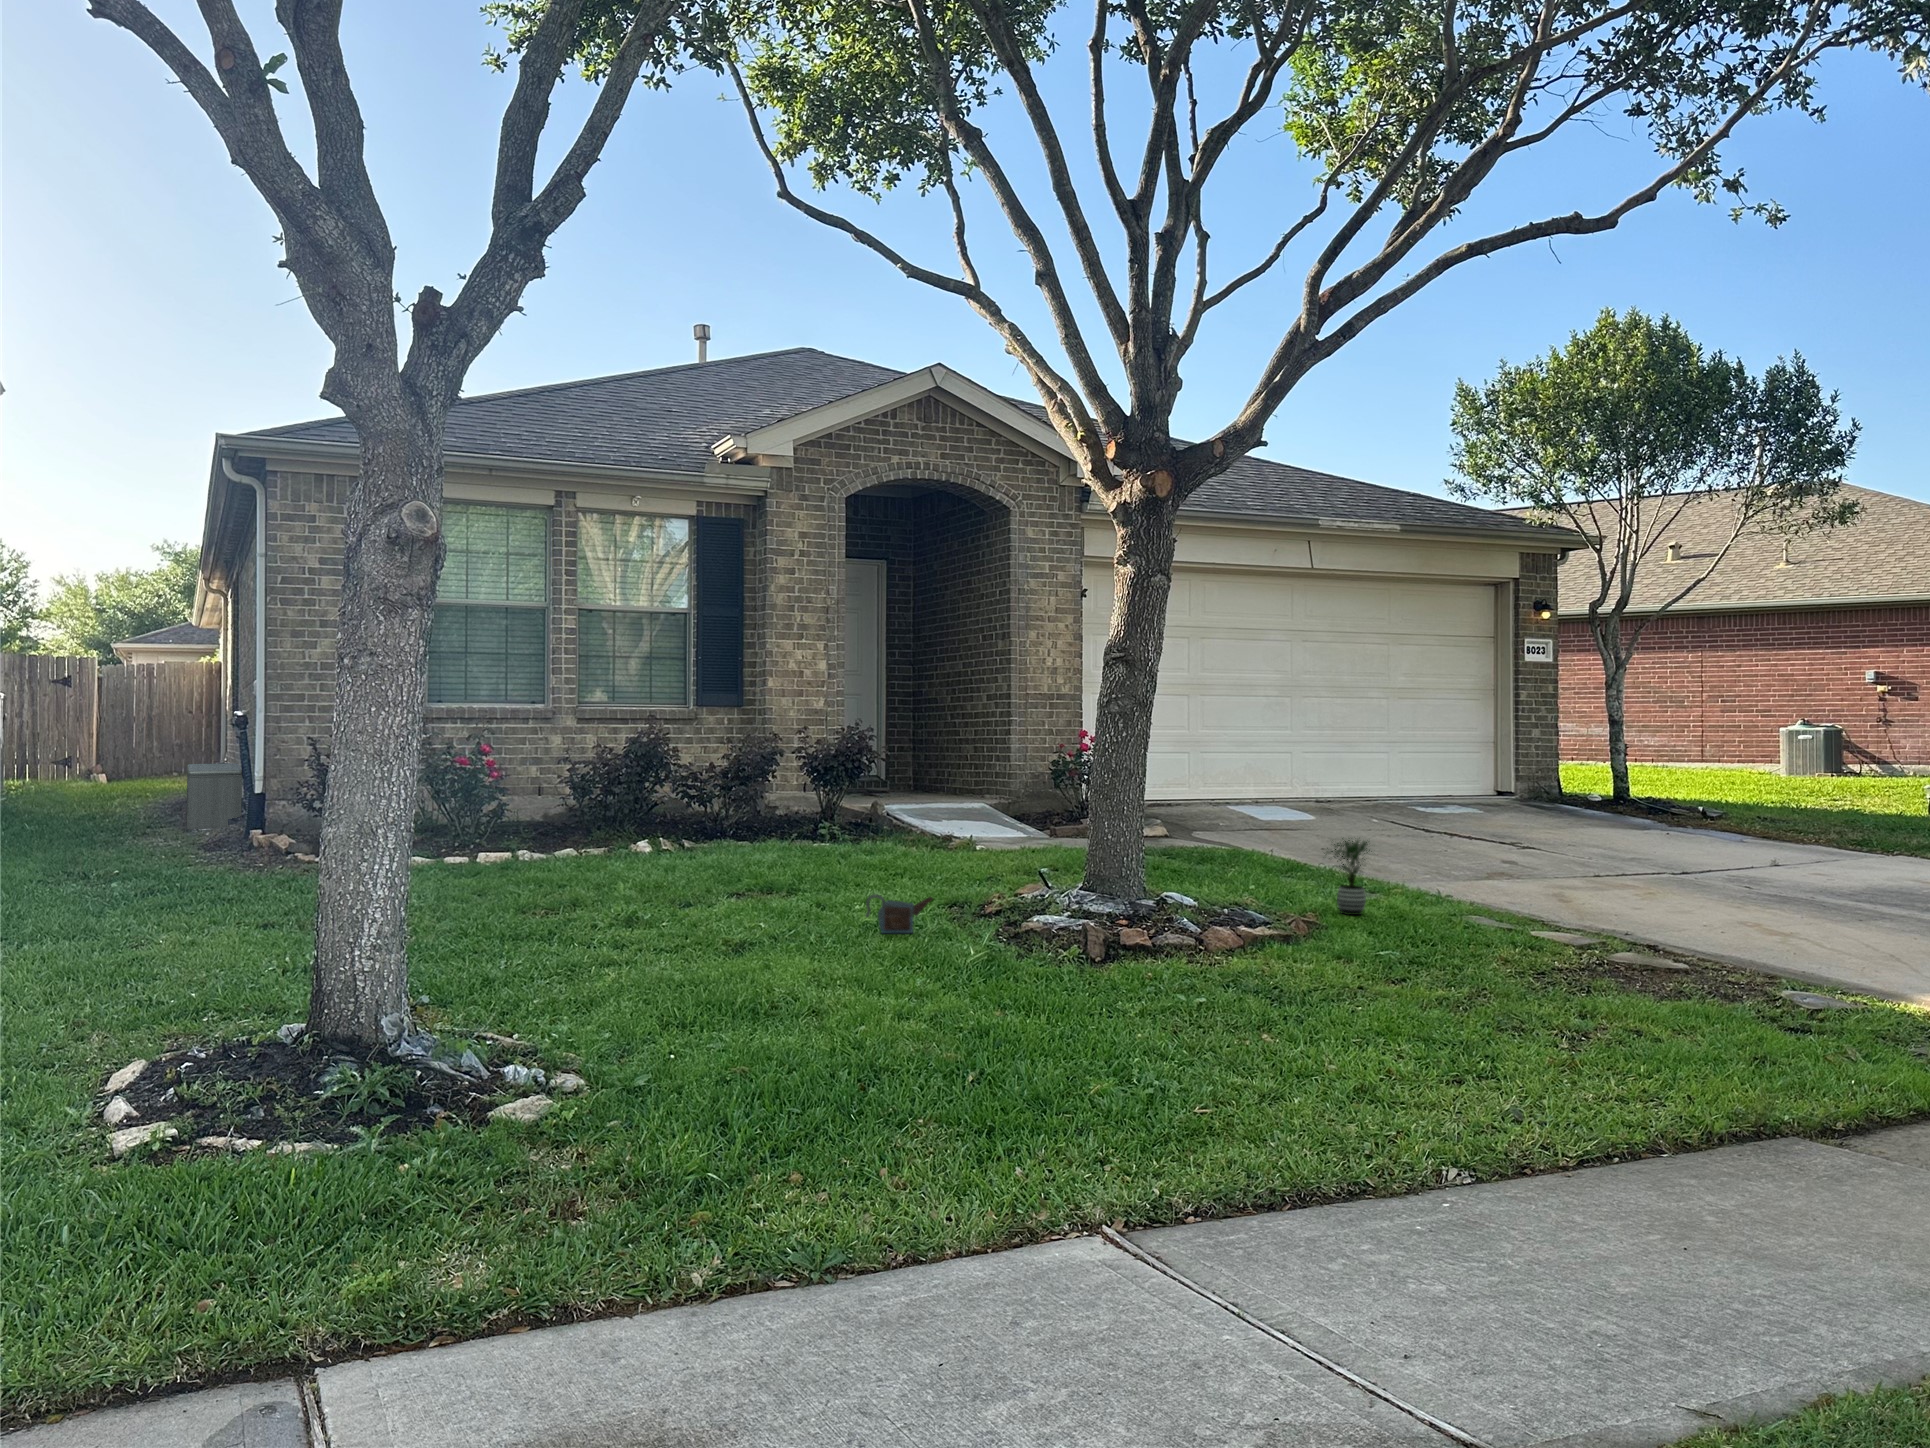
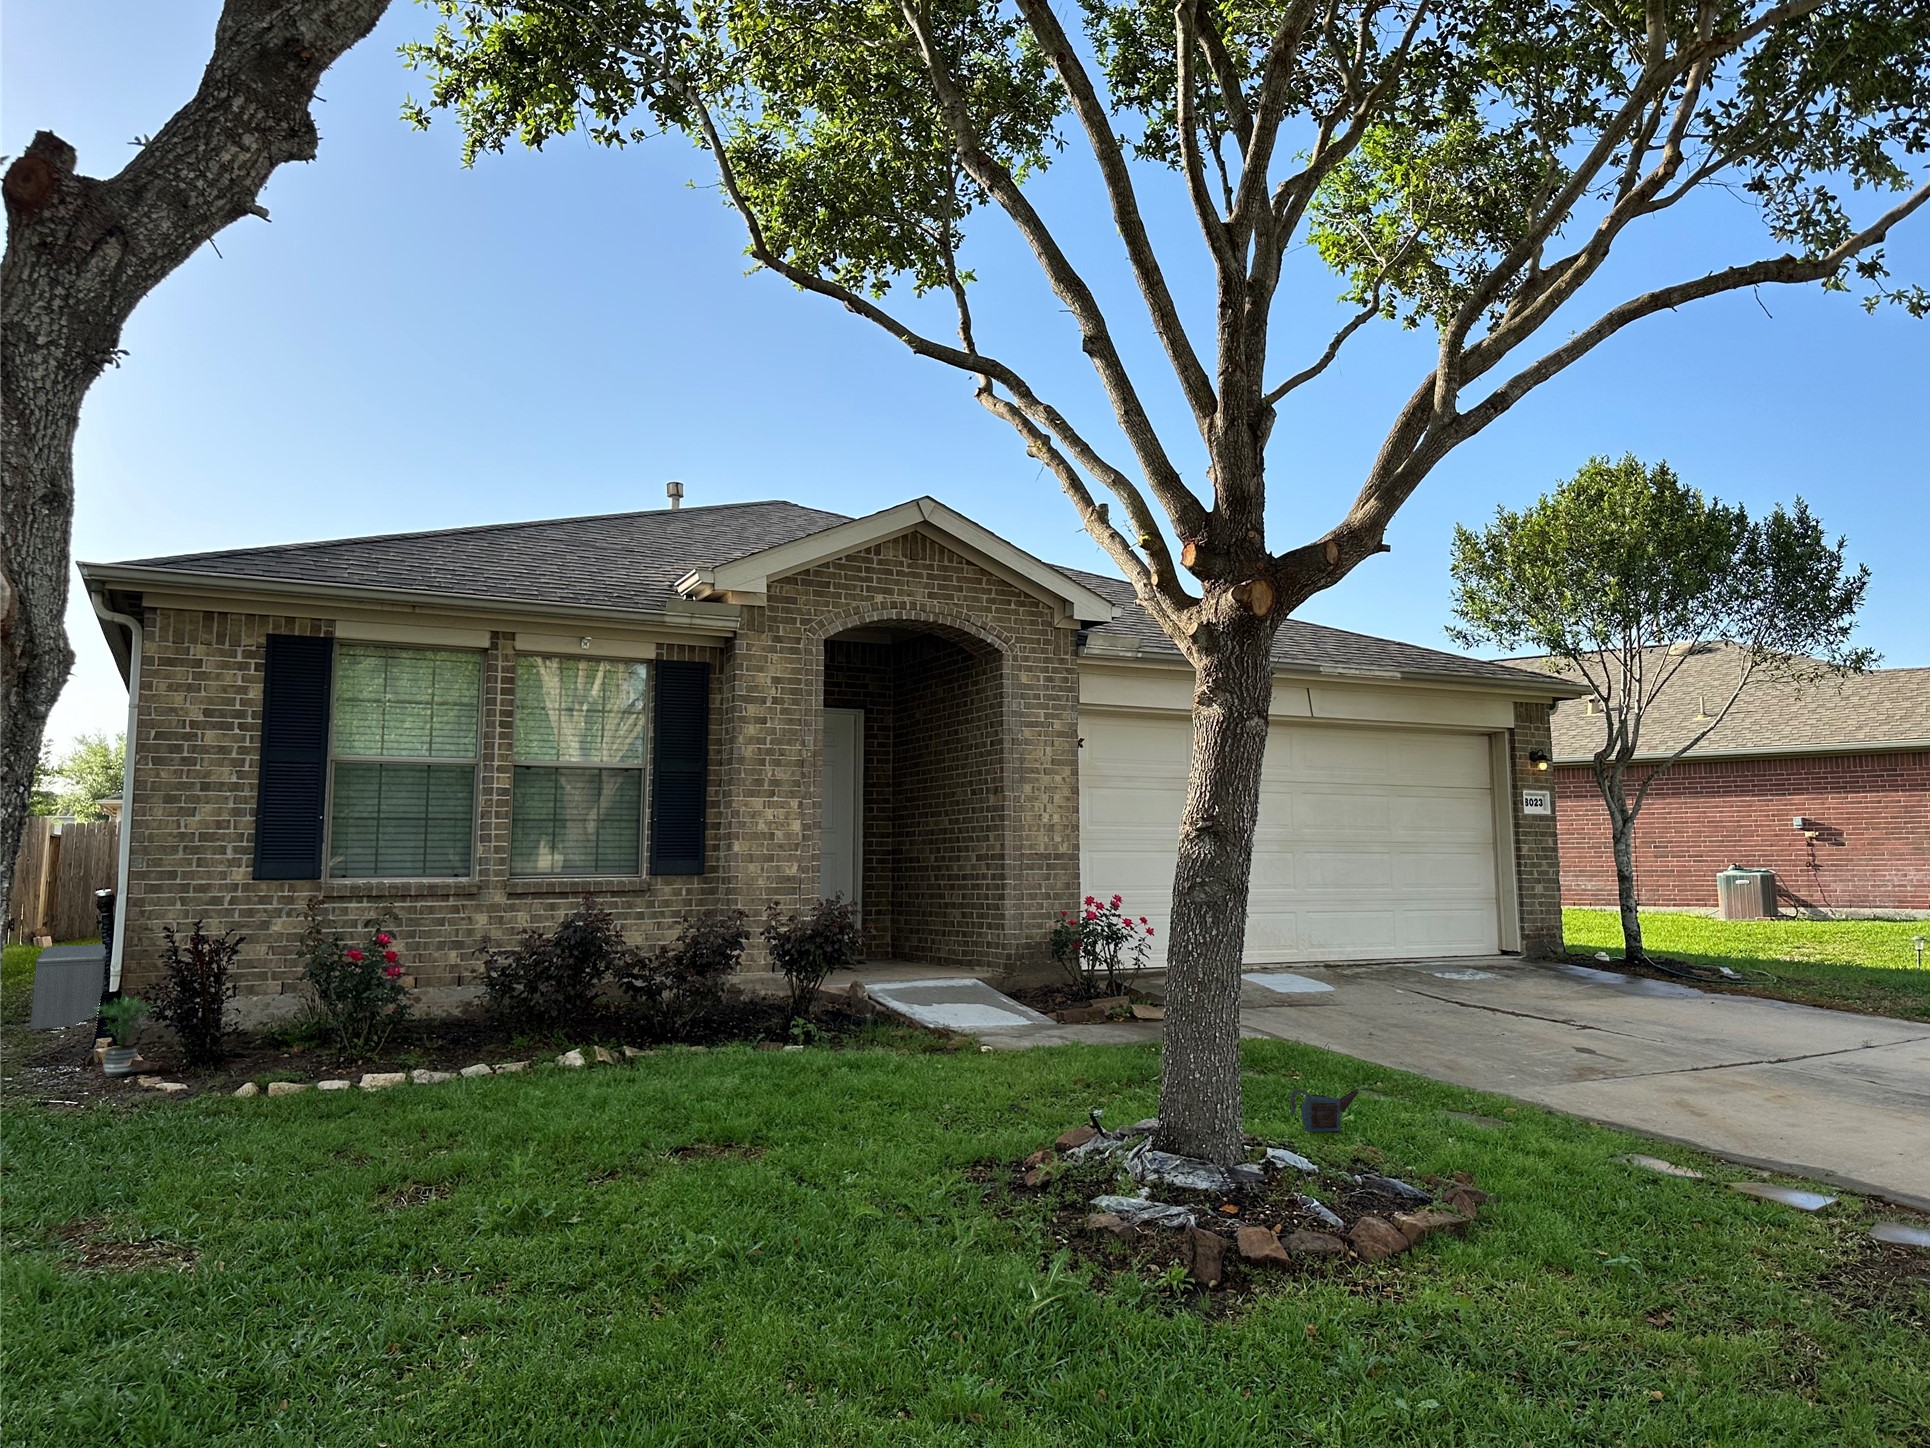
potted plant: present [1324,838,1372,915] -> present [94,998,150,1077]
watering can: present [866,894,933,933] -> present [1290,1089,1359,1132]

